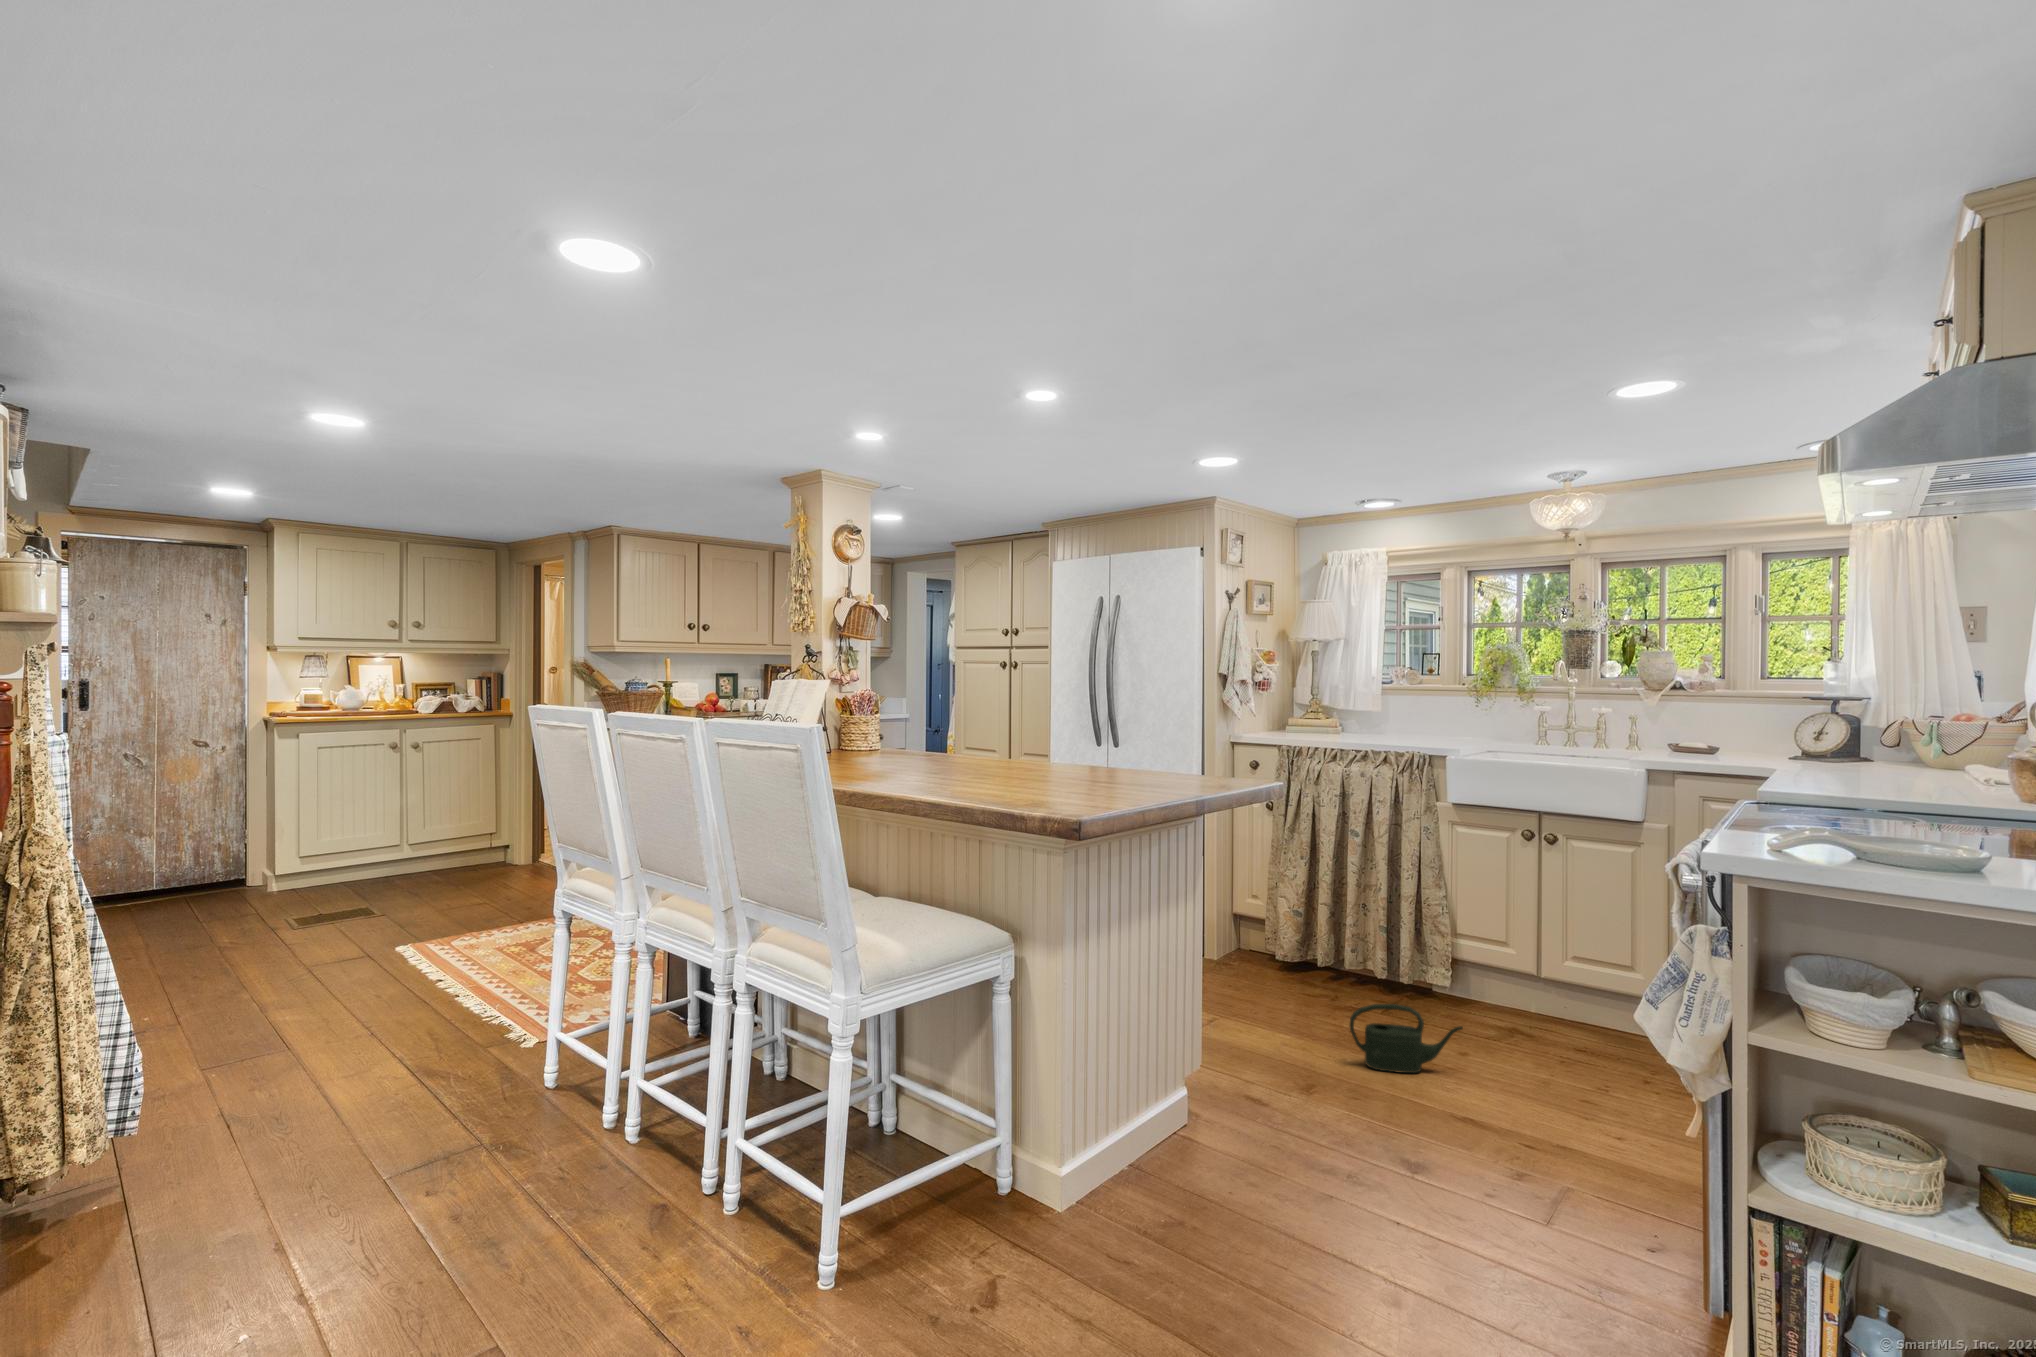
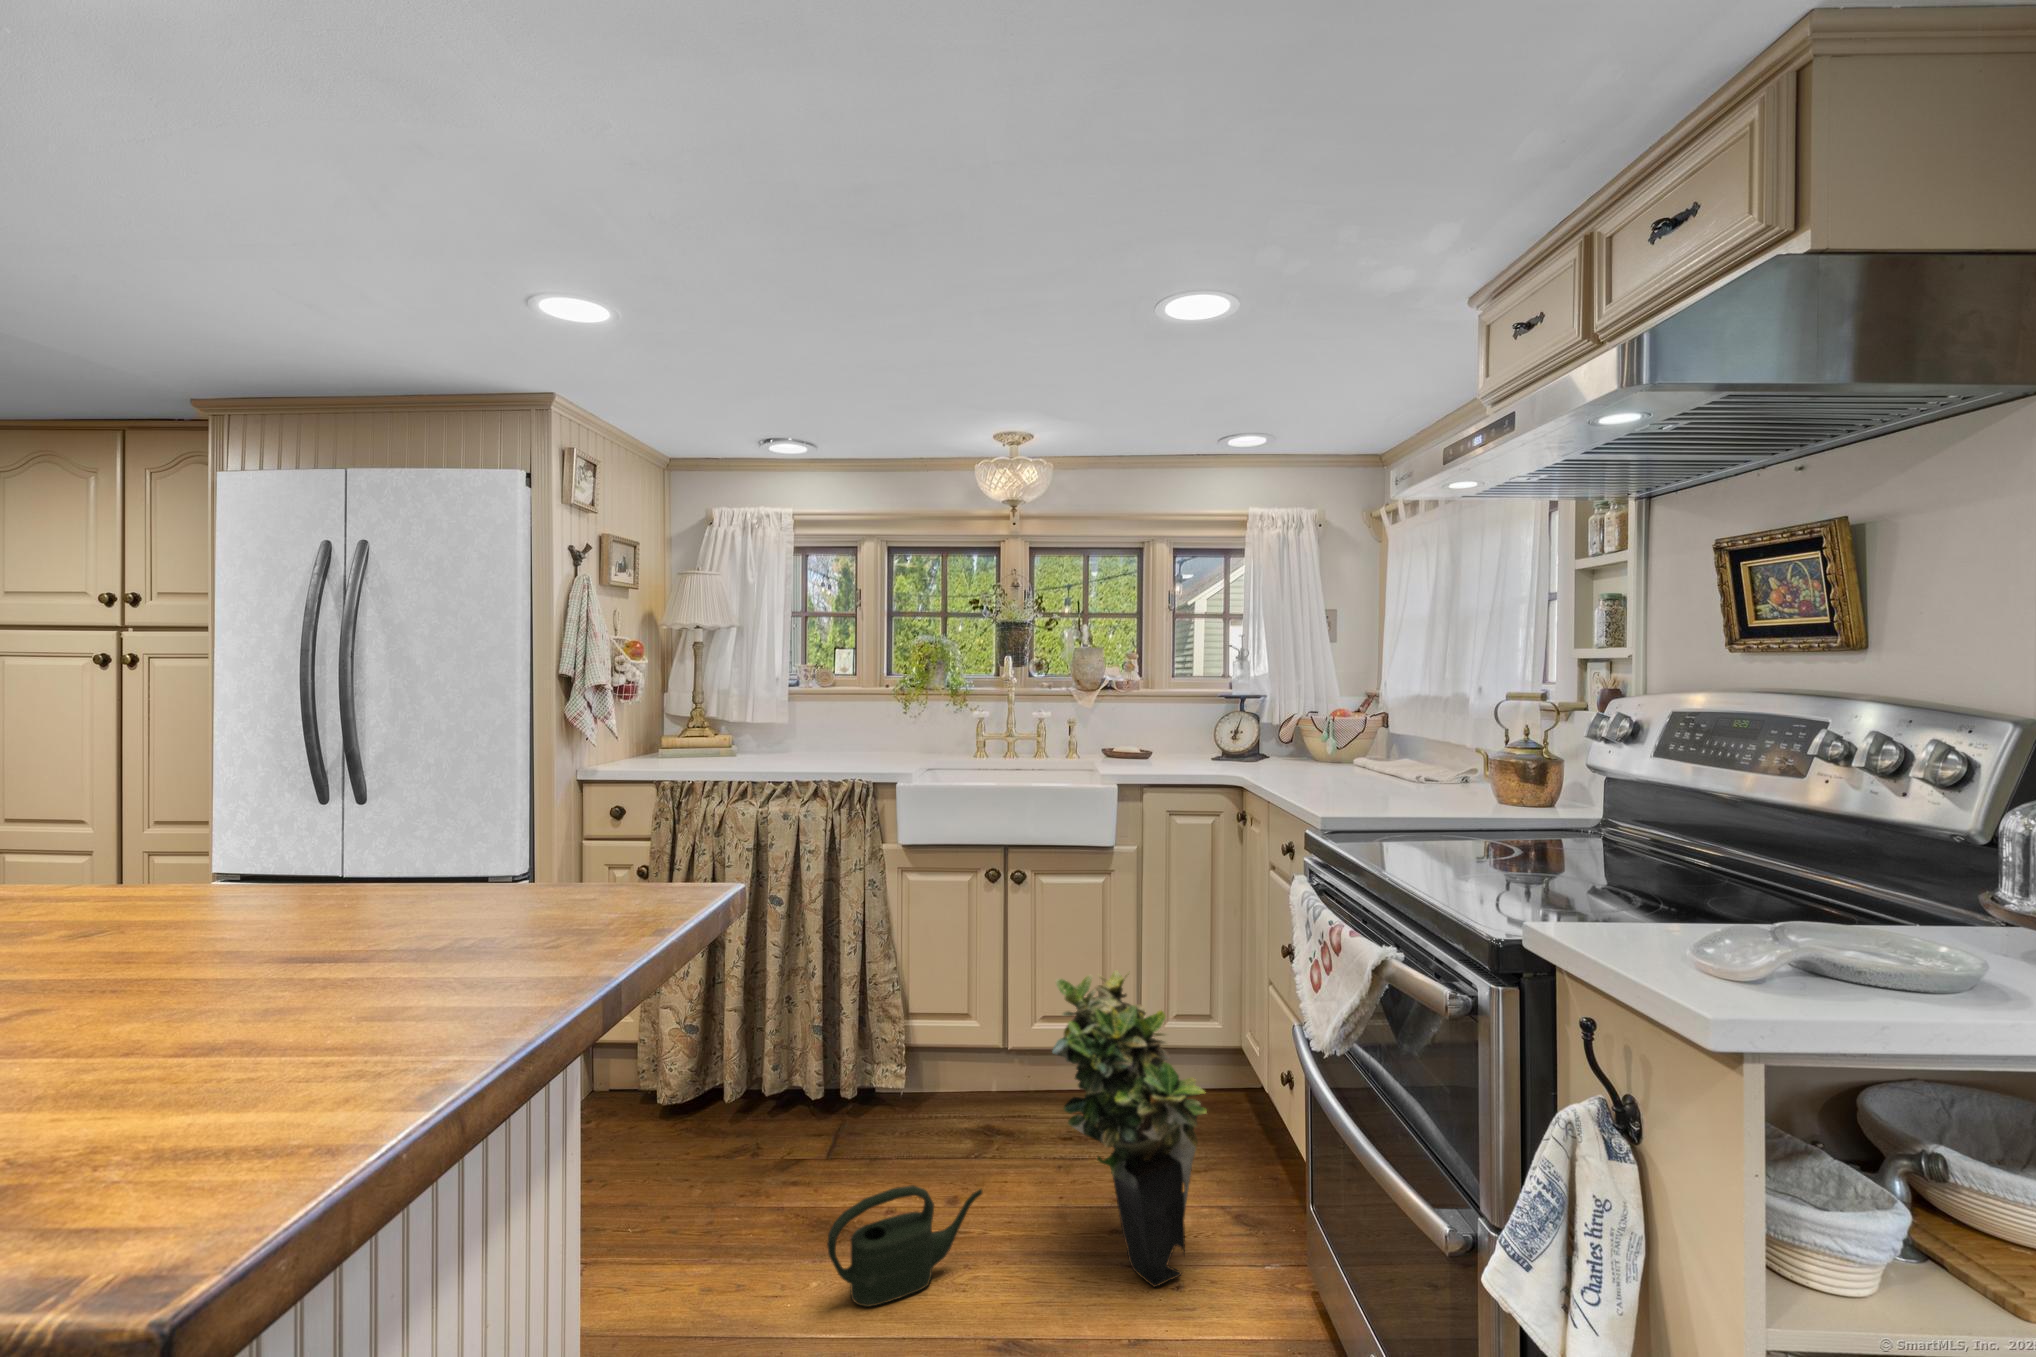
potted plant: none [1512,897,1648,1121] -> present [1052,971,1207,1287]

